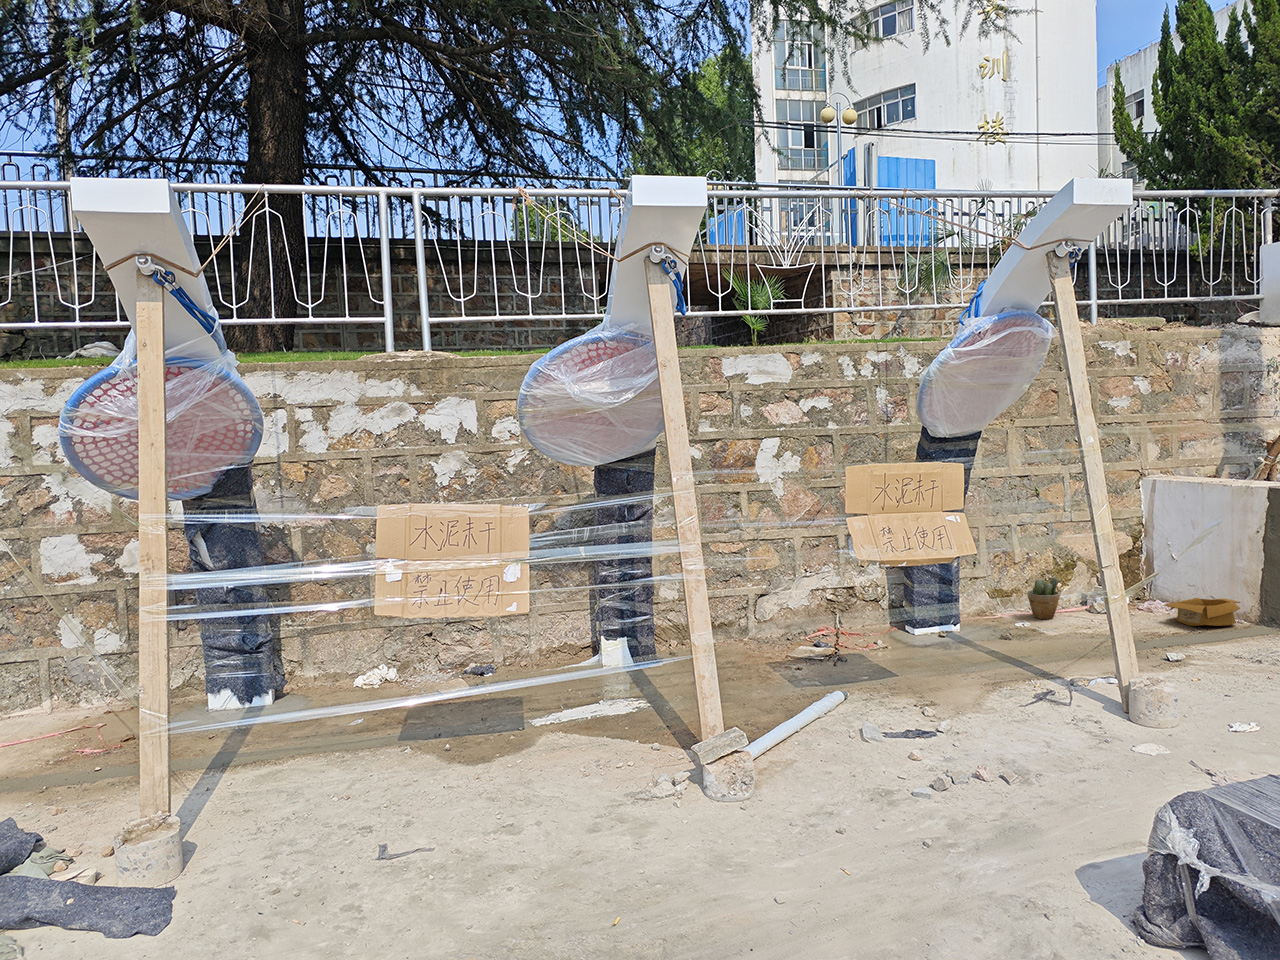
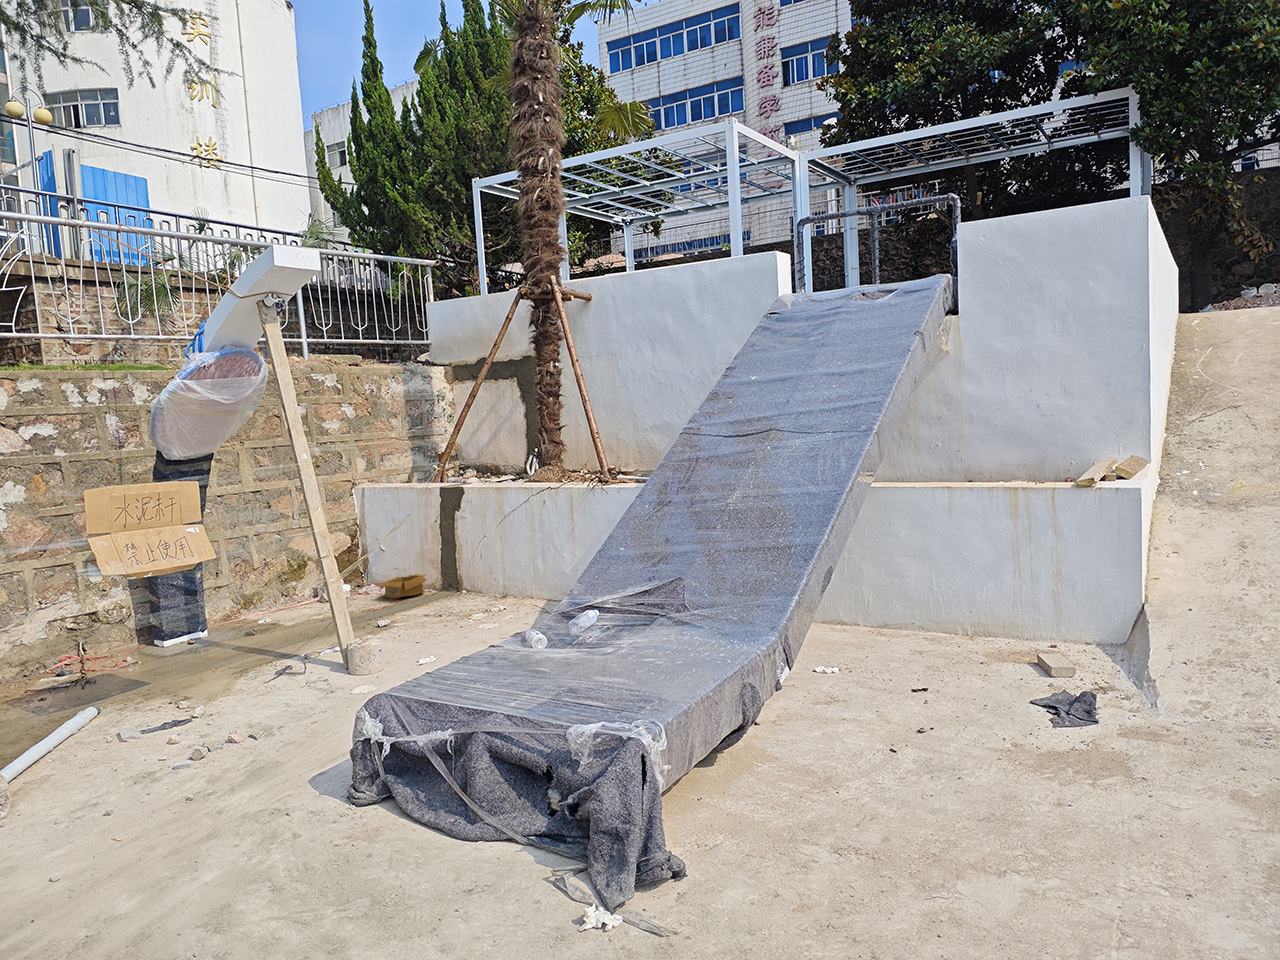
potted plant: present [1027,577,1060,619] -> none [268,576,295,614]

